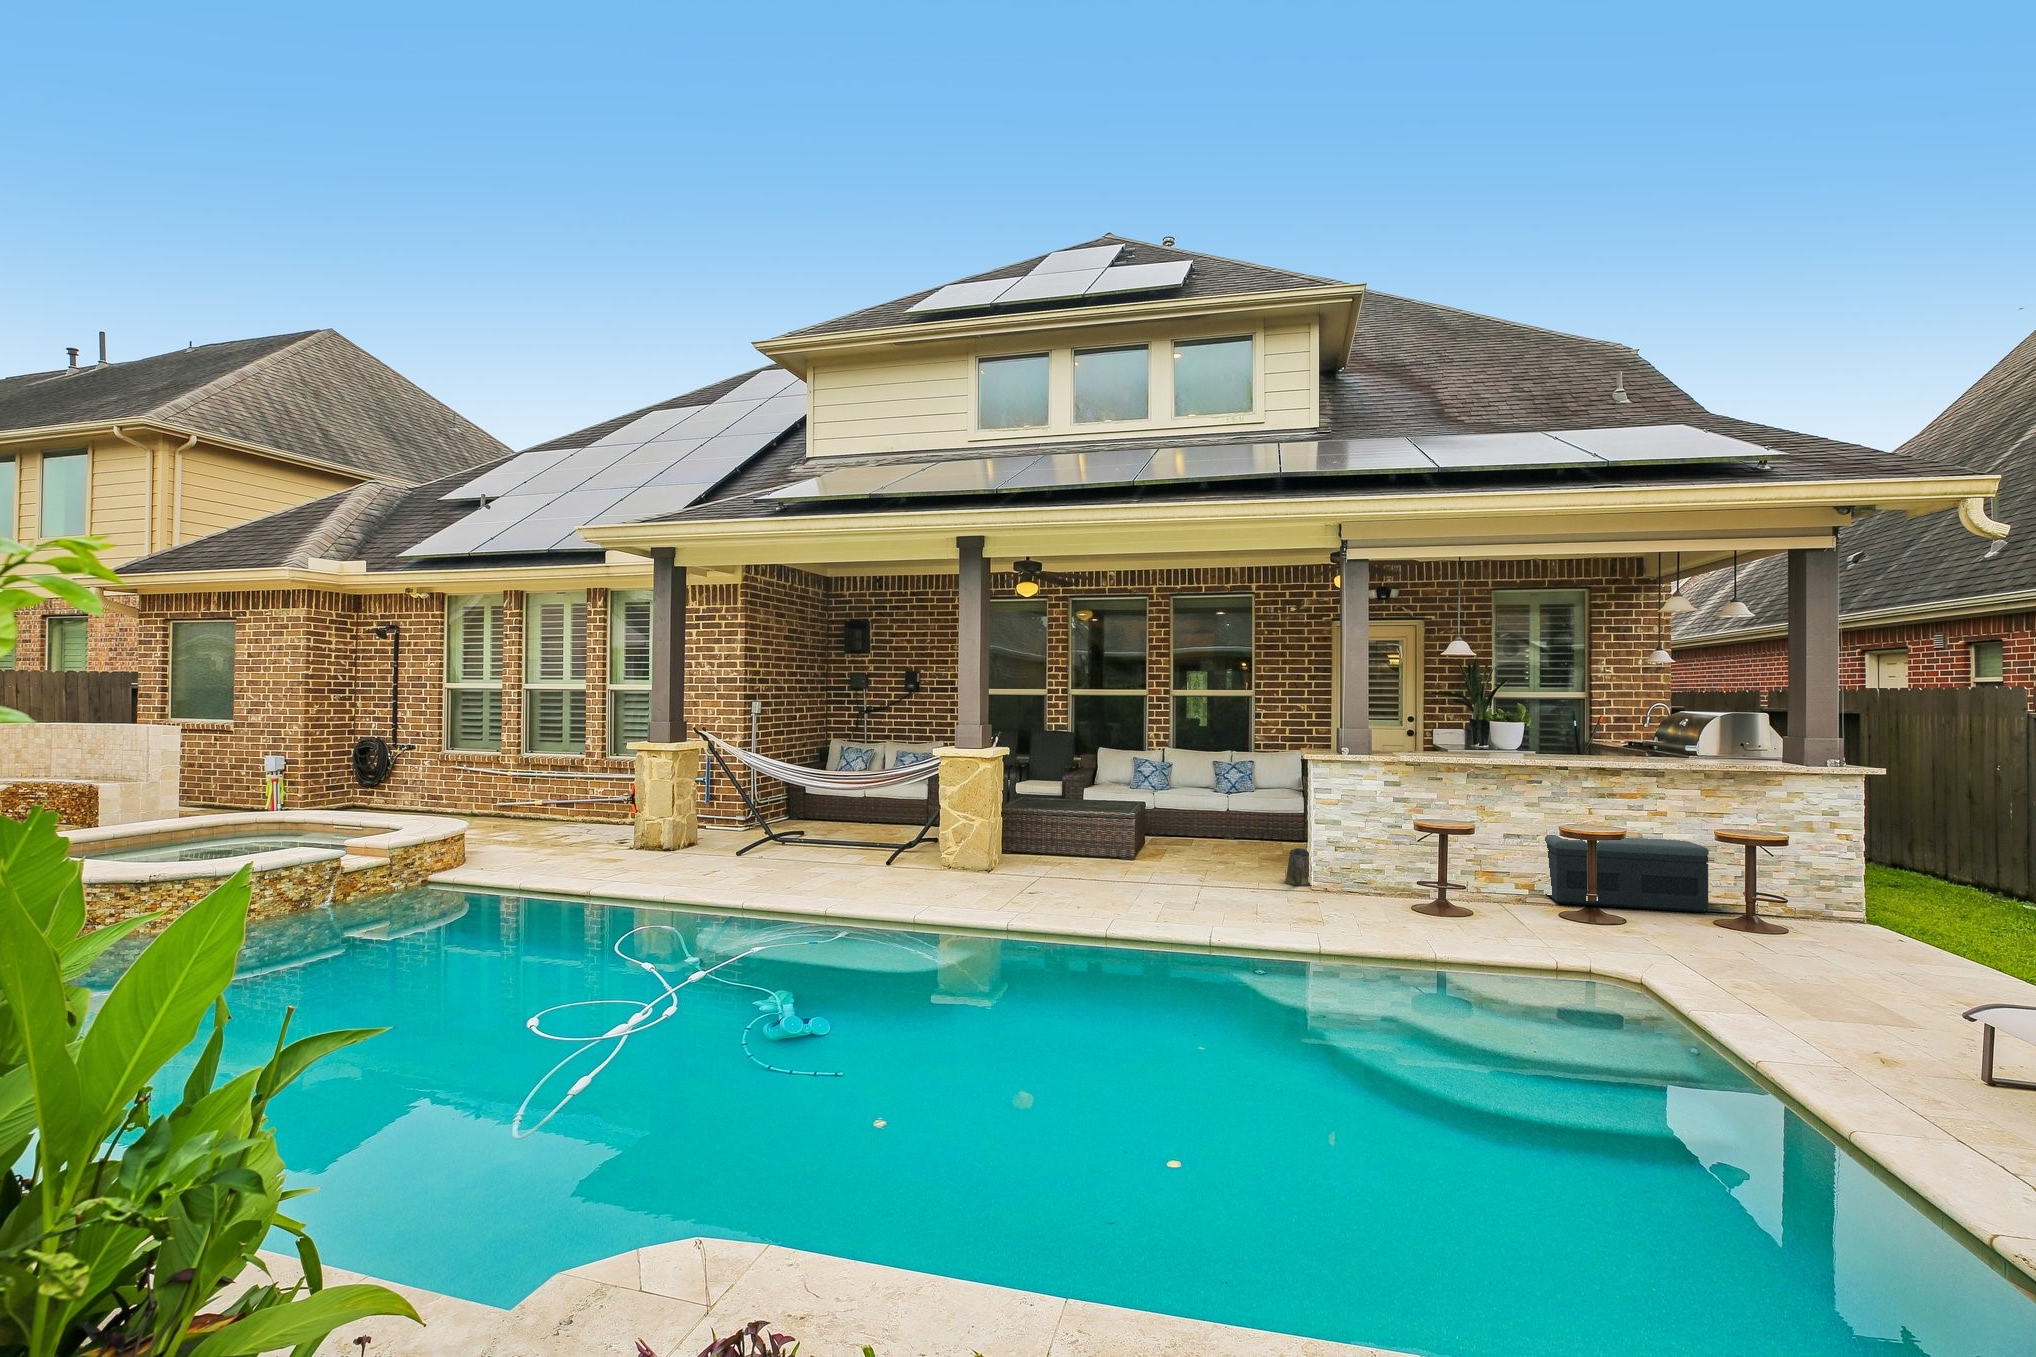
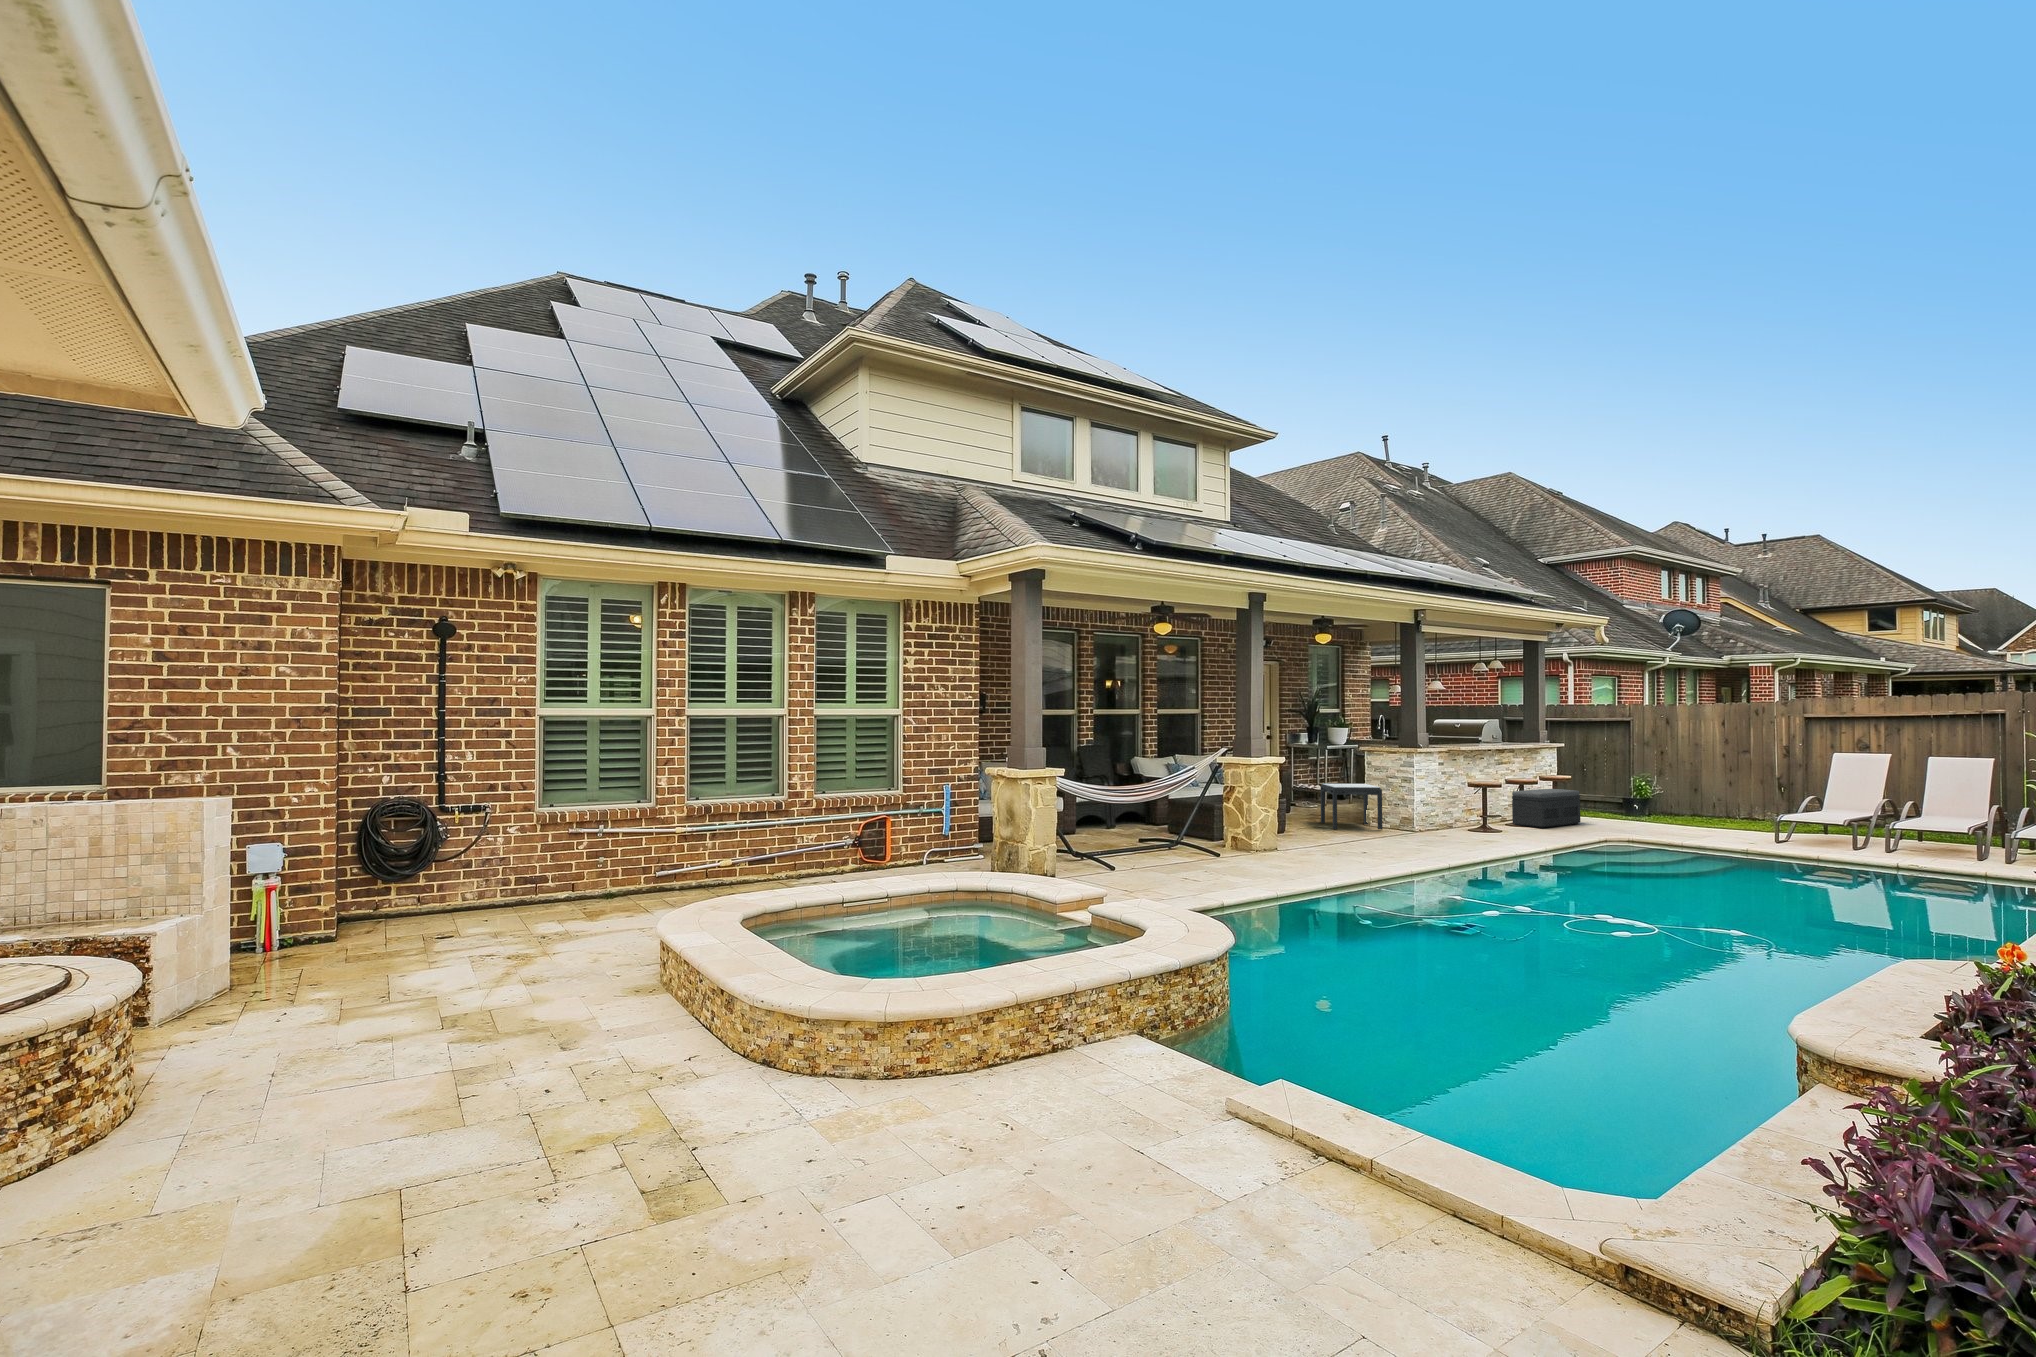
side table: none [1196,793,1291,864] -> present [1320,784,1383,829]
watering can: present [1285,848,1310,886] -> none [1428,814,1462,837]

